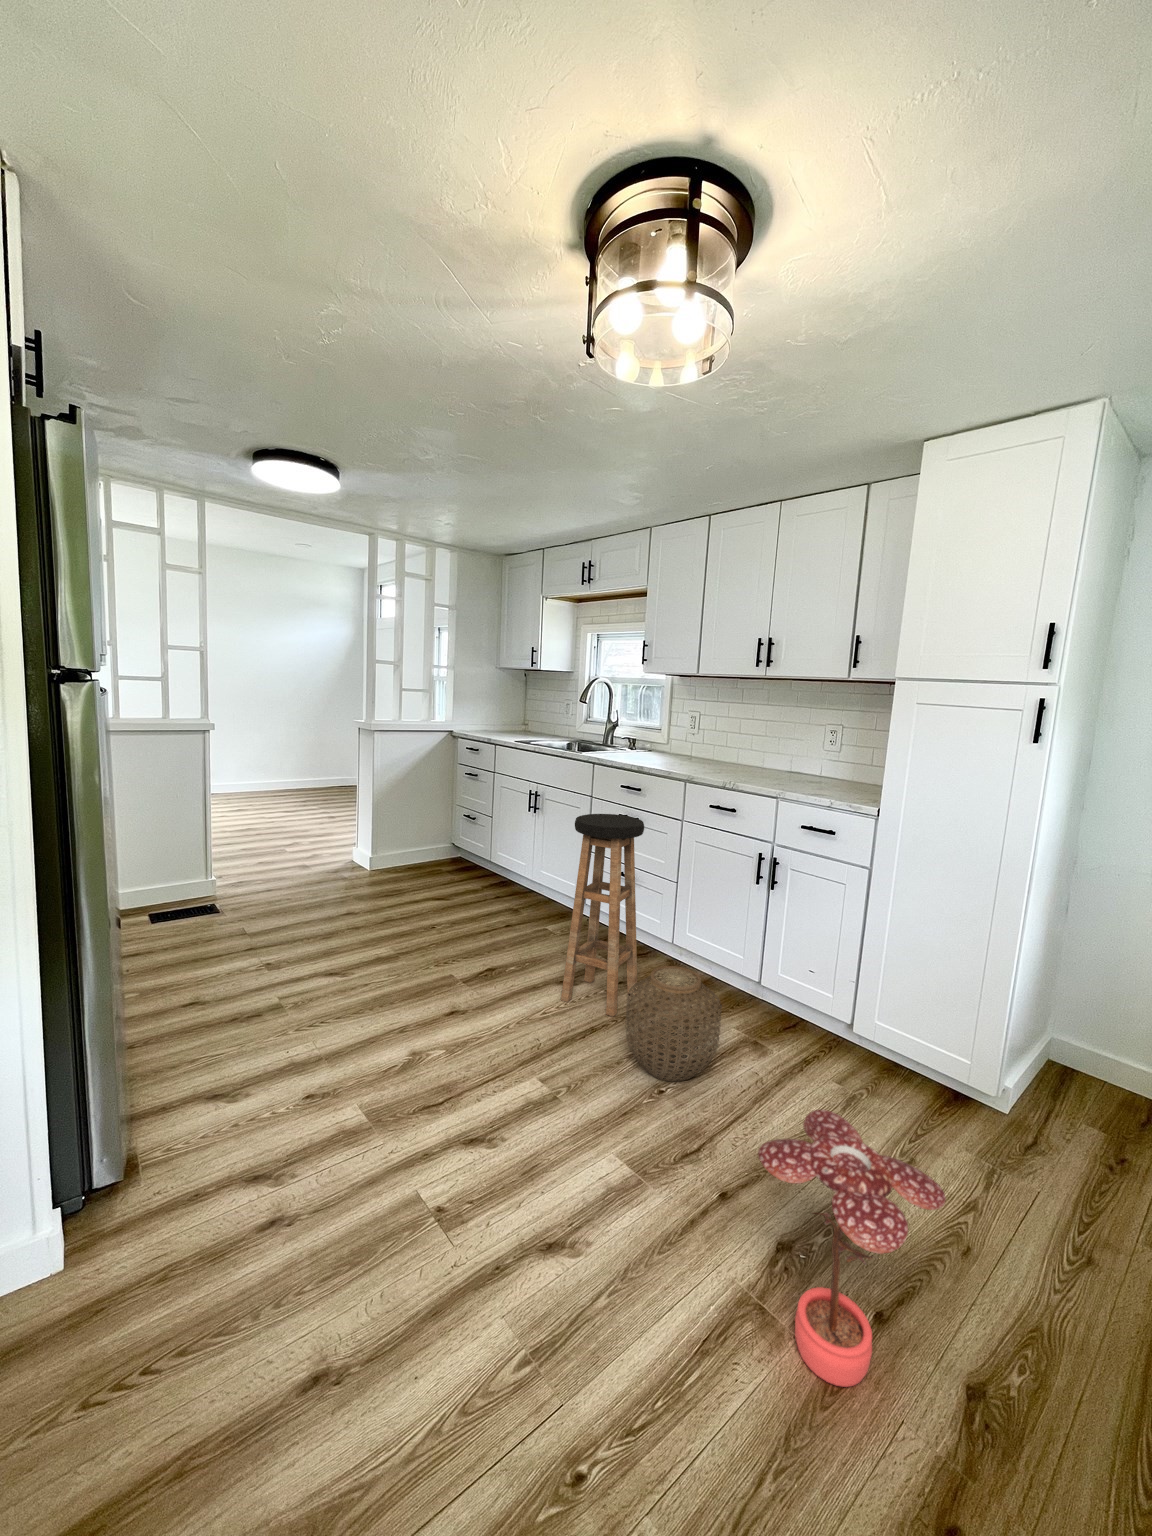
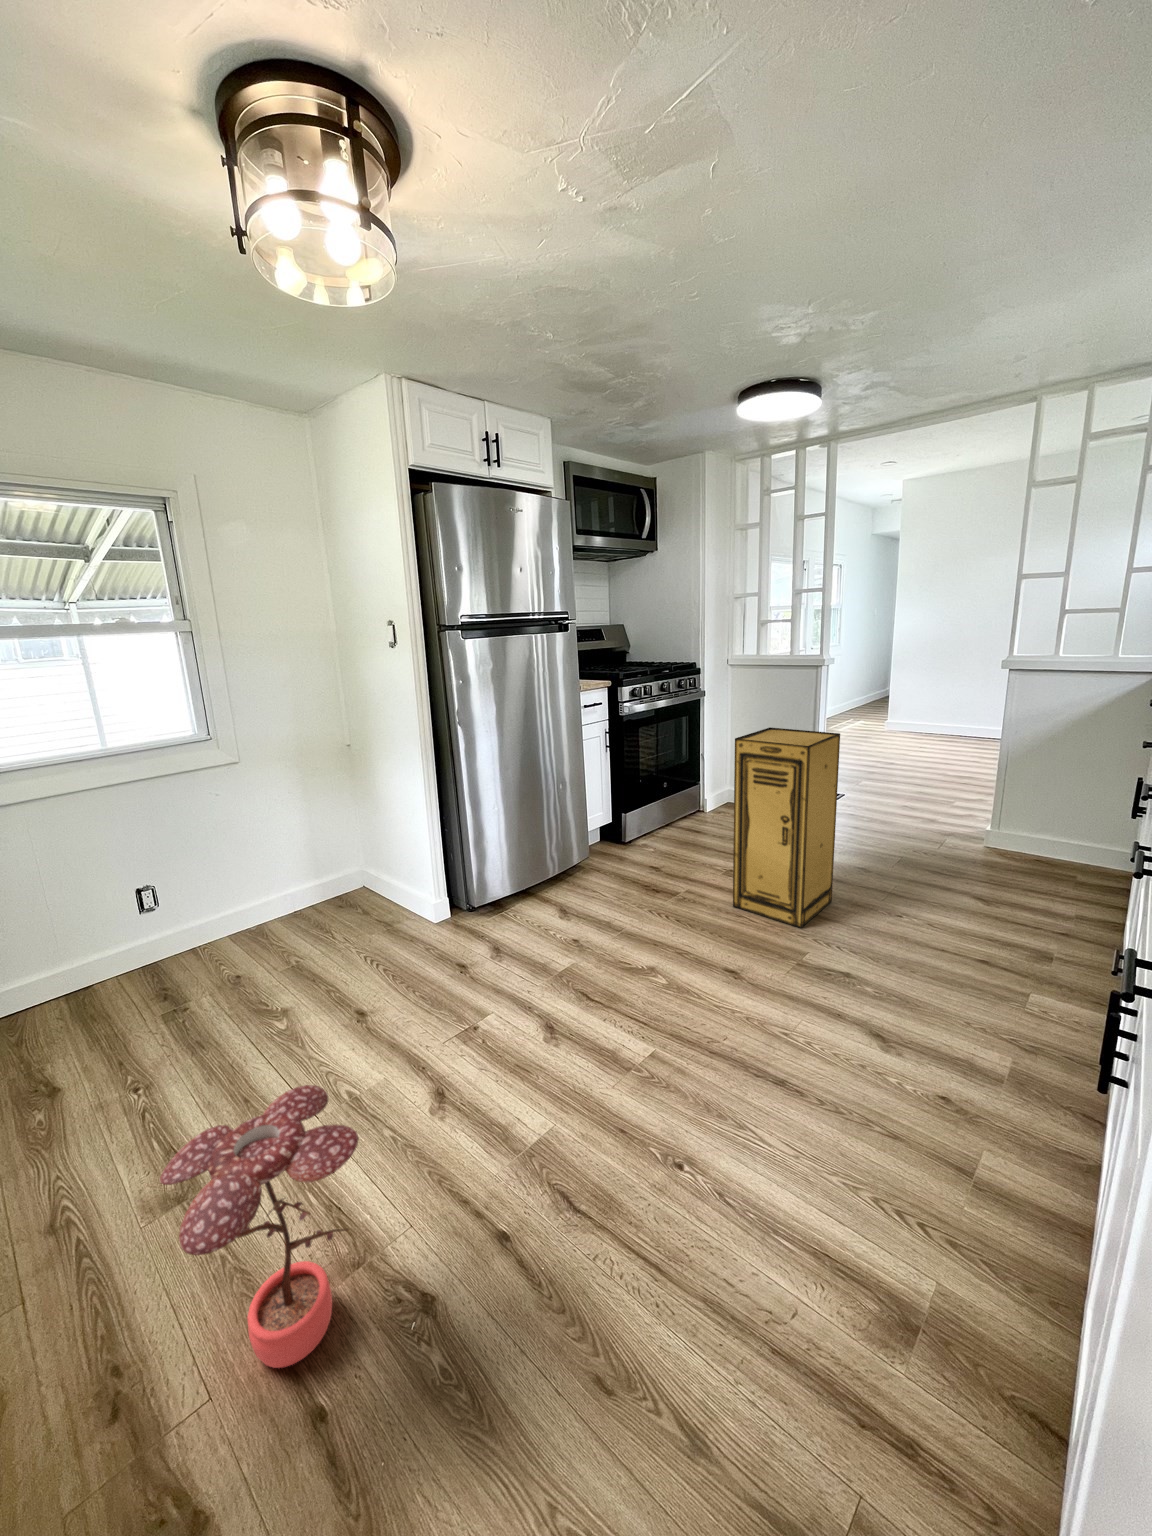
storage cabinet: none [320,790,417,985] -> present [733,727,840,928]
bar stool: present [561,814,644,1016] -> none [836,802,972,1125]
woven basket: present [626,966,721,1081] -> none [674,1029,823,1213]

